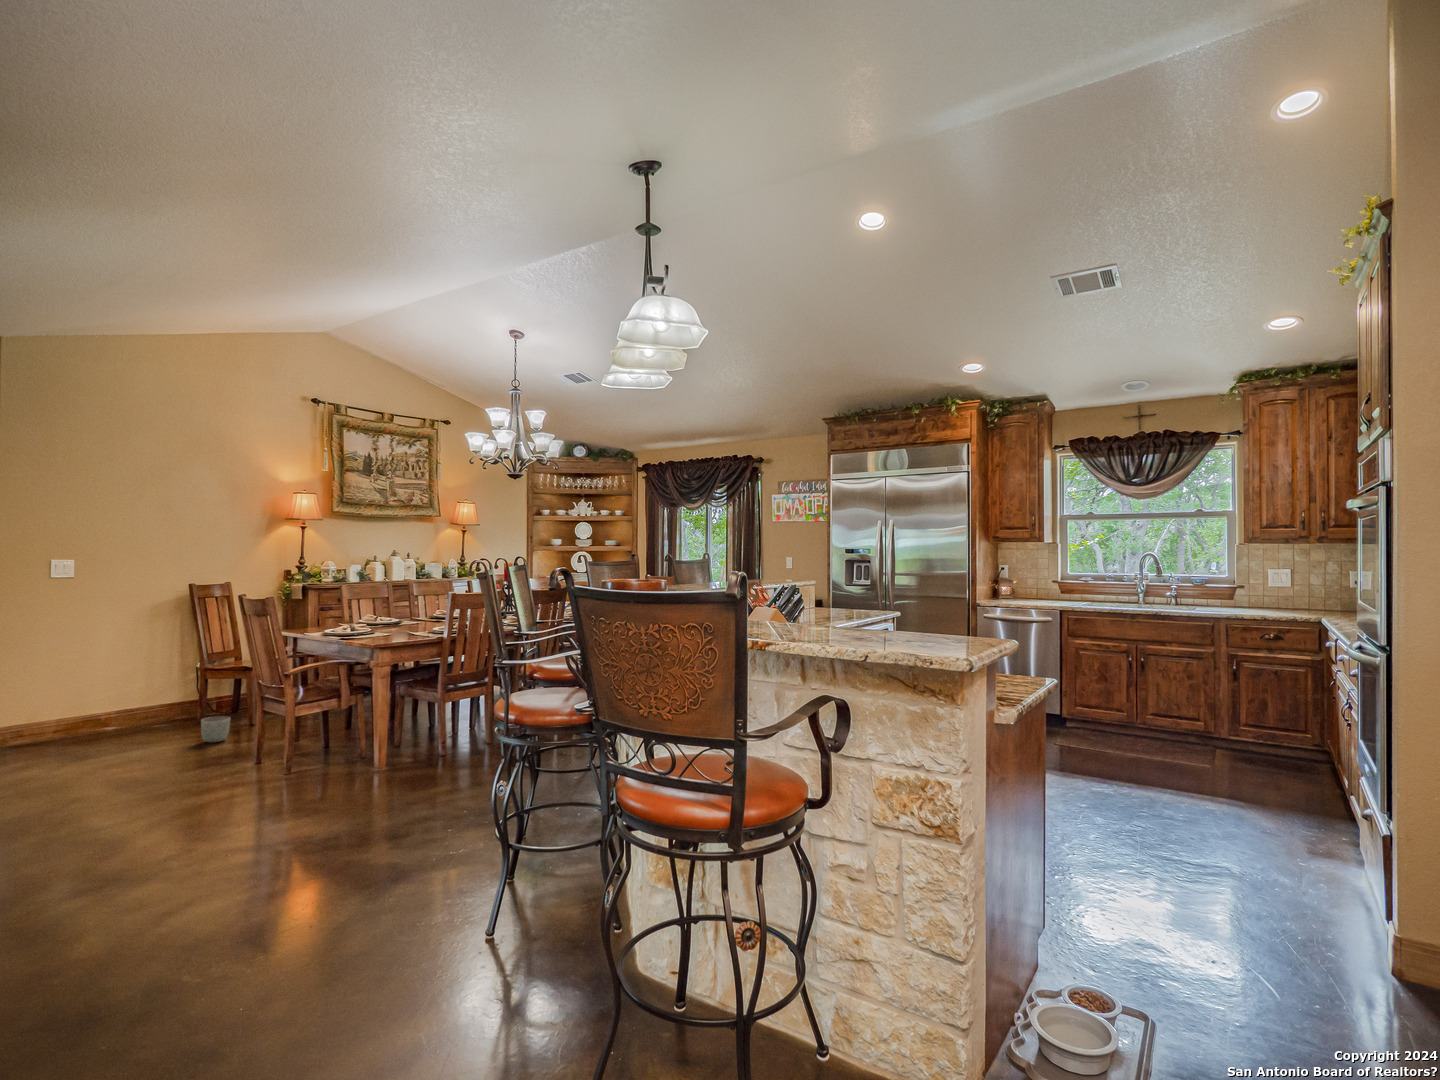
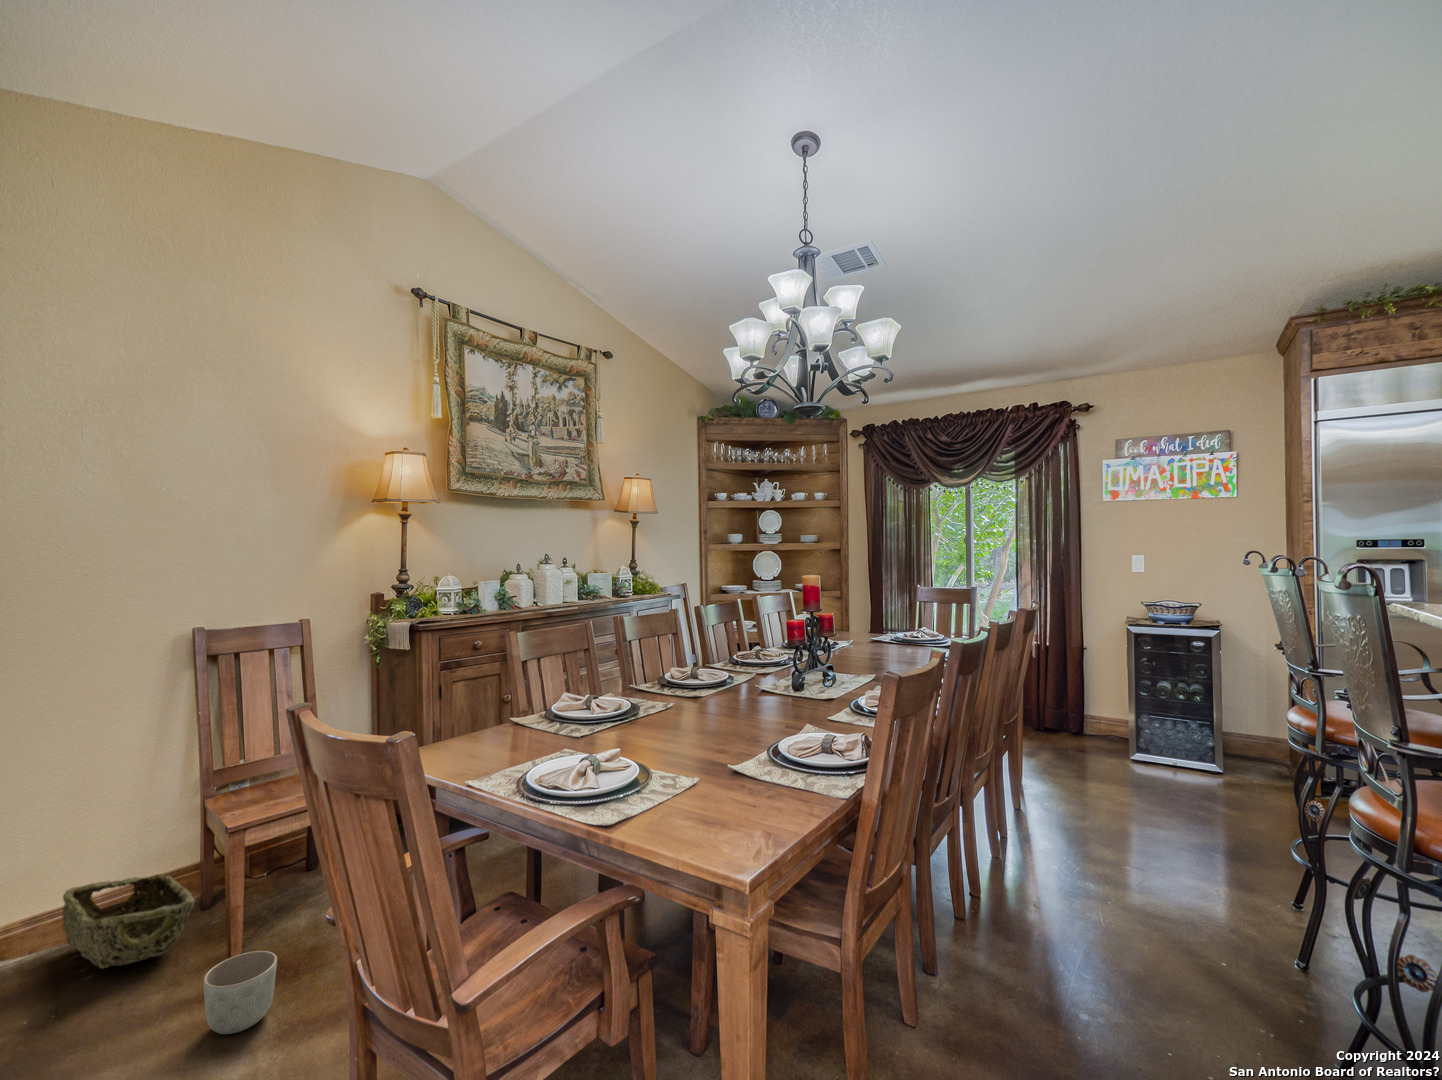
woven basket: none [133,701,193,731] -> present [62,874,195,969]

